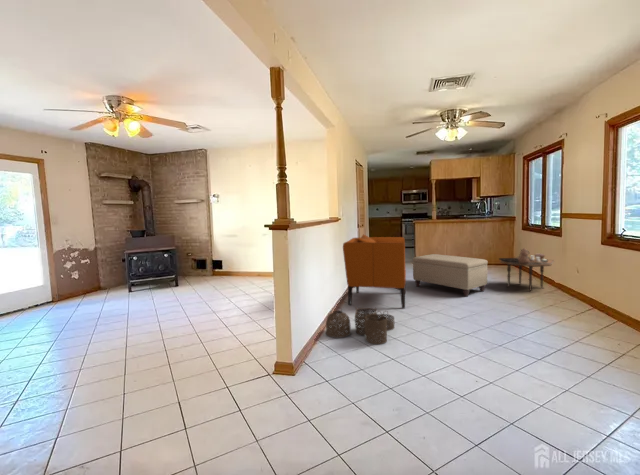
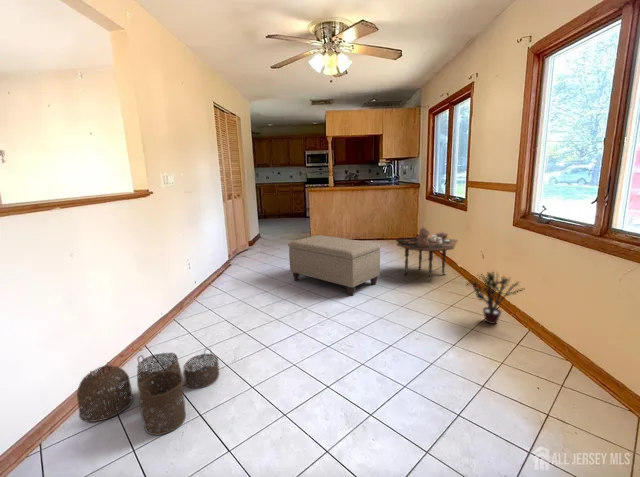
armchair: present [343,235,406,308] -> none [157,213,274,328]
potted plant: none [561,276,613,316] -> present [467,272,522,324]

